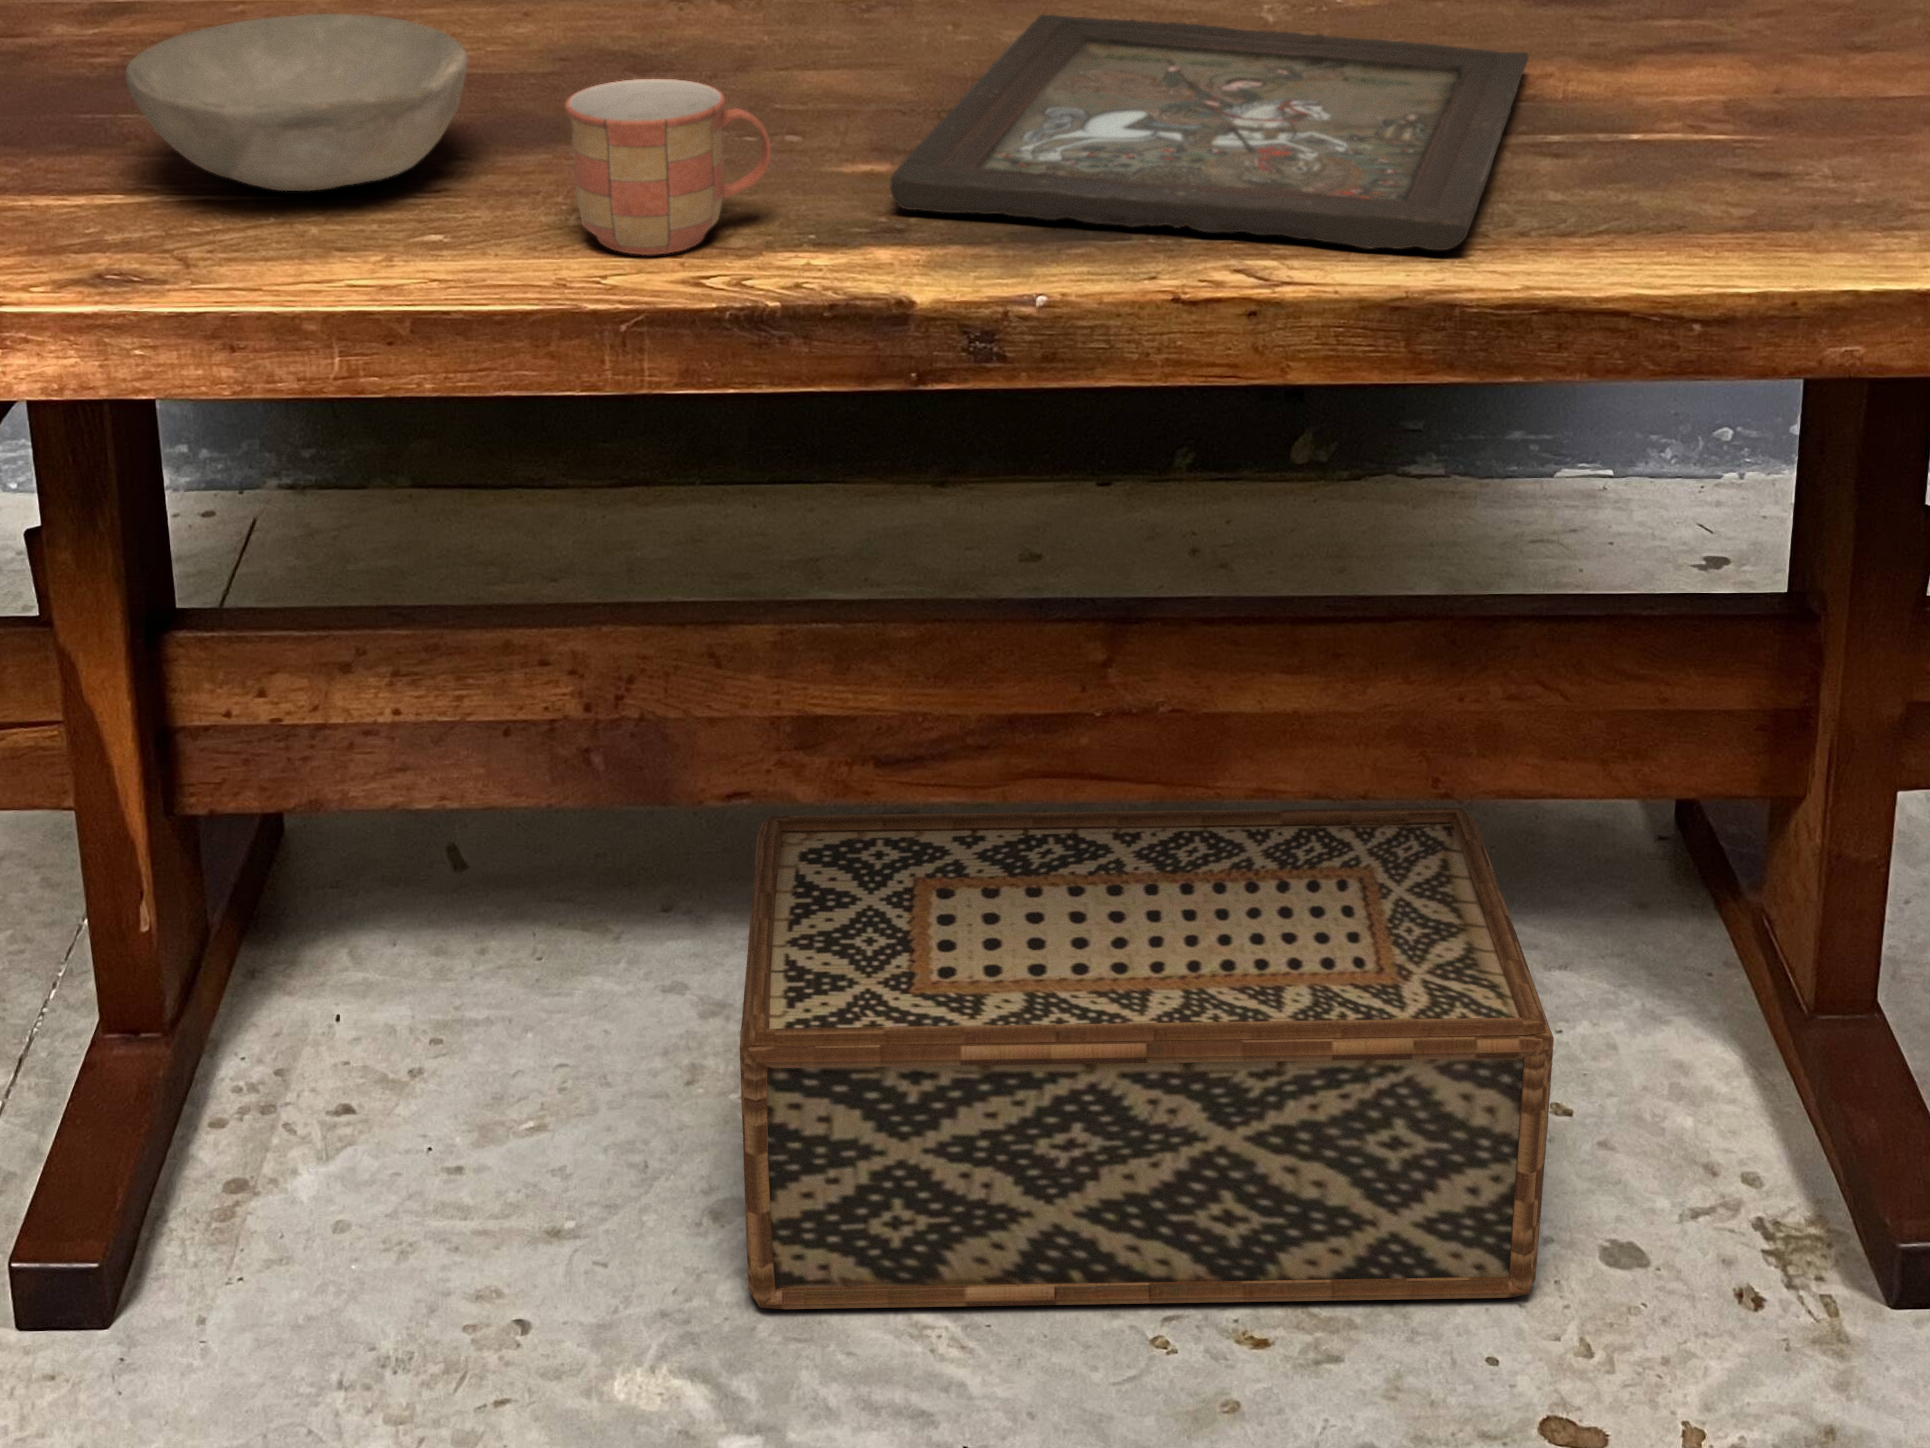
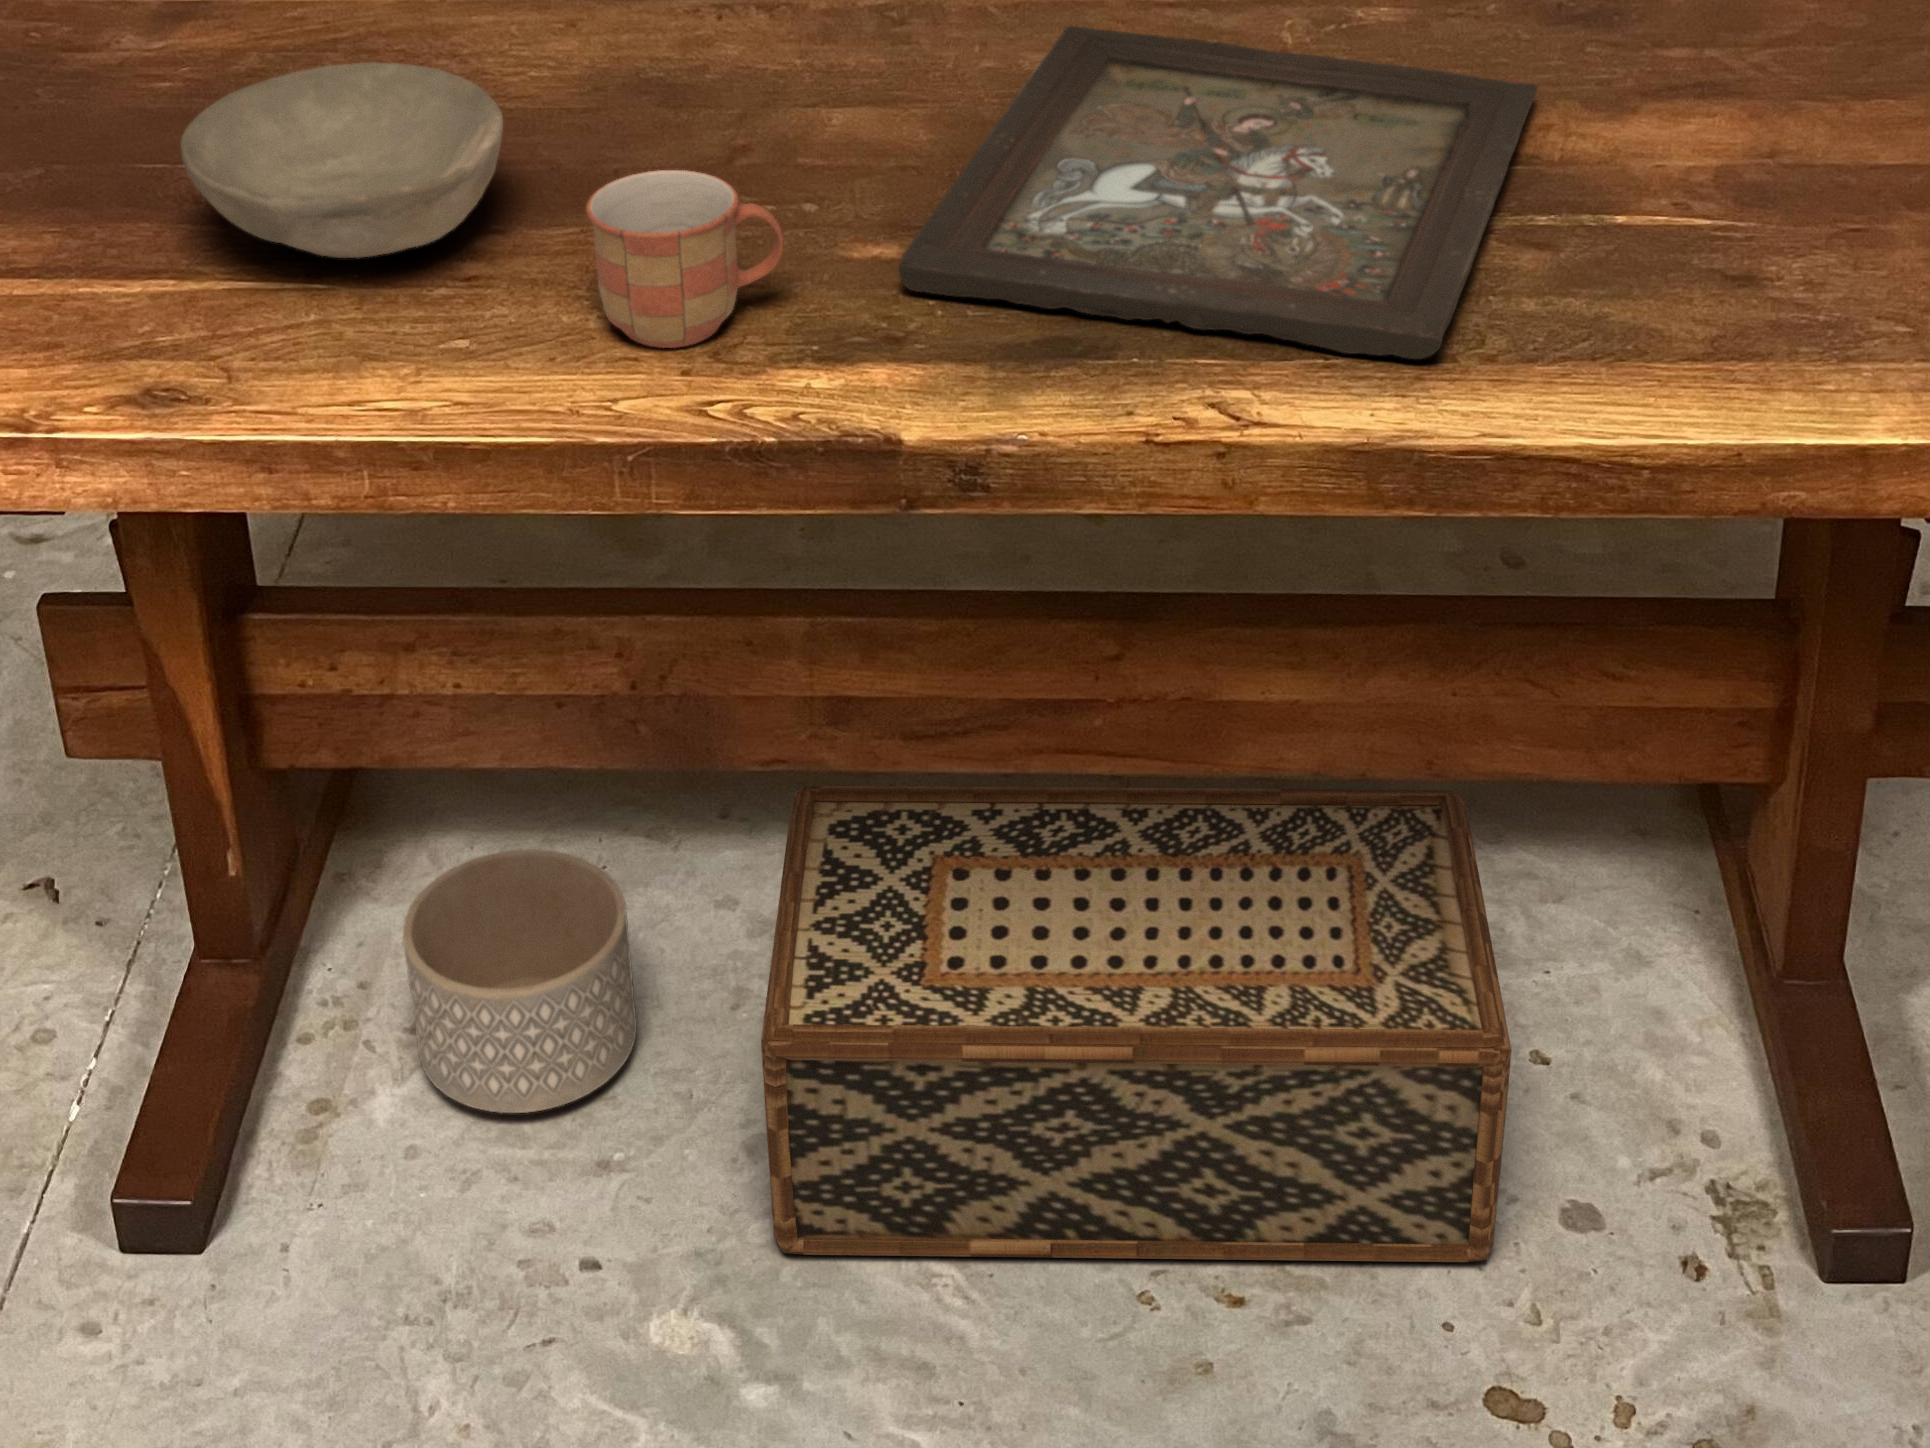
planter: none [334,901,587,1179] -> present [403,849,637,1113]

